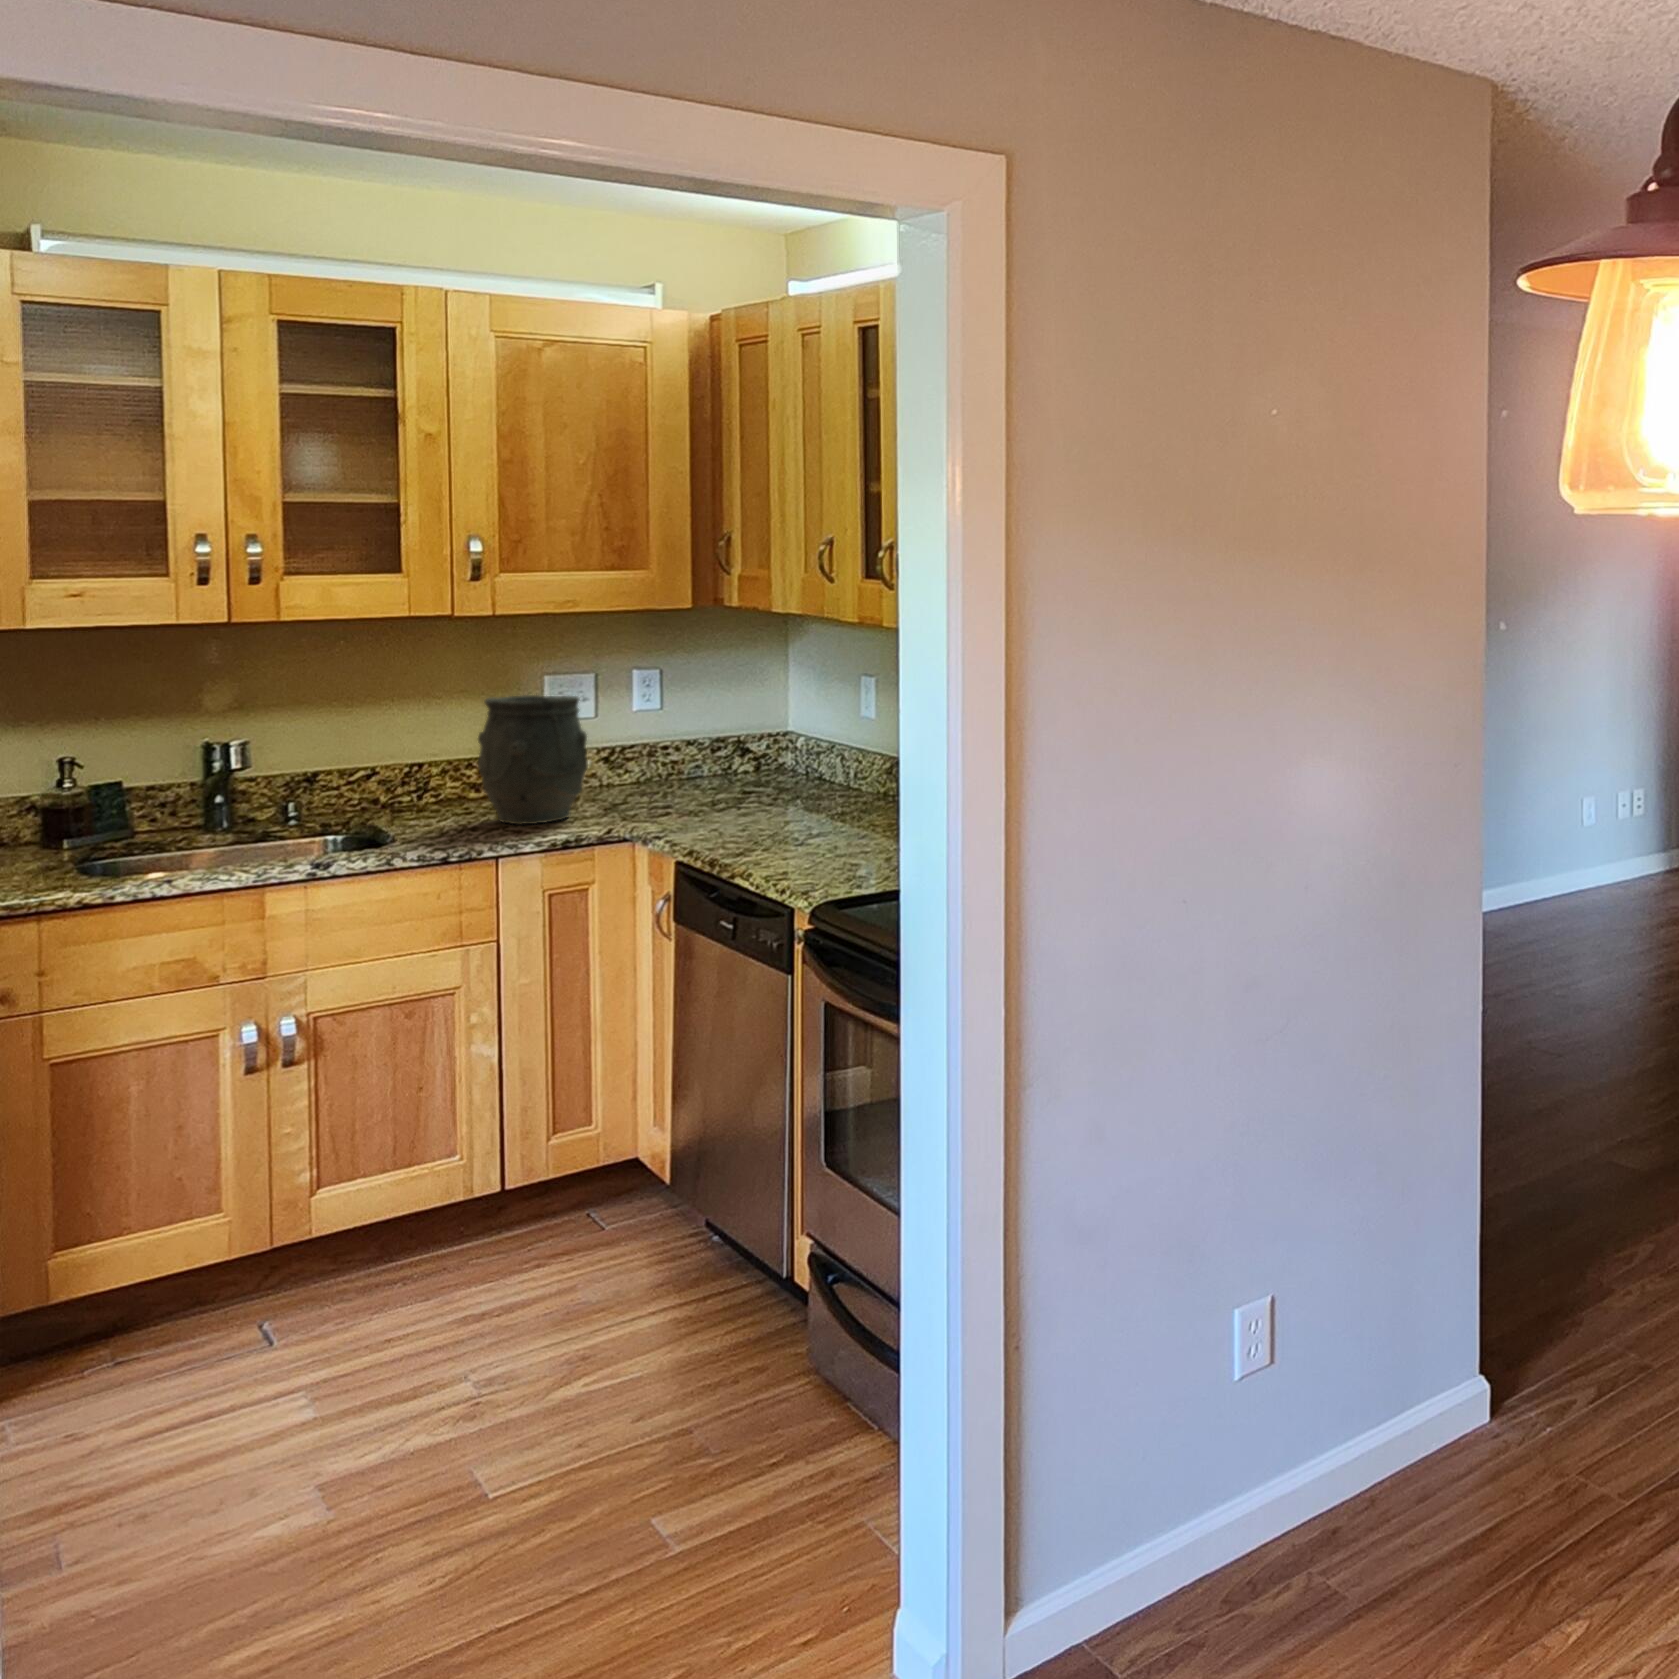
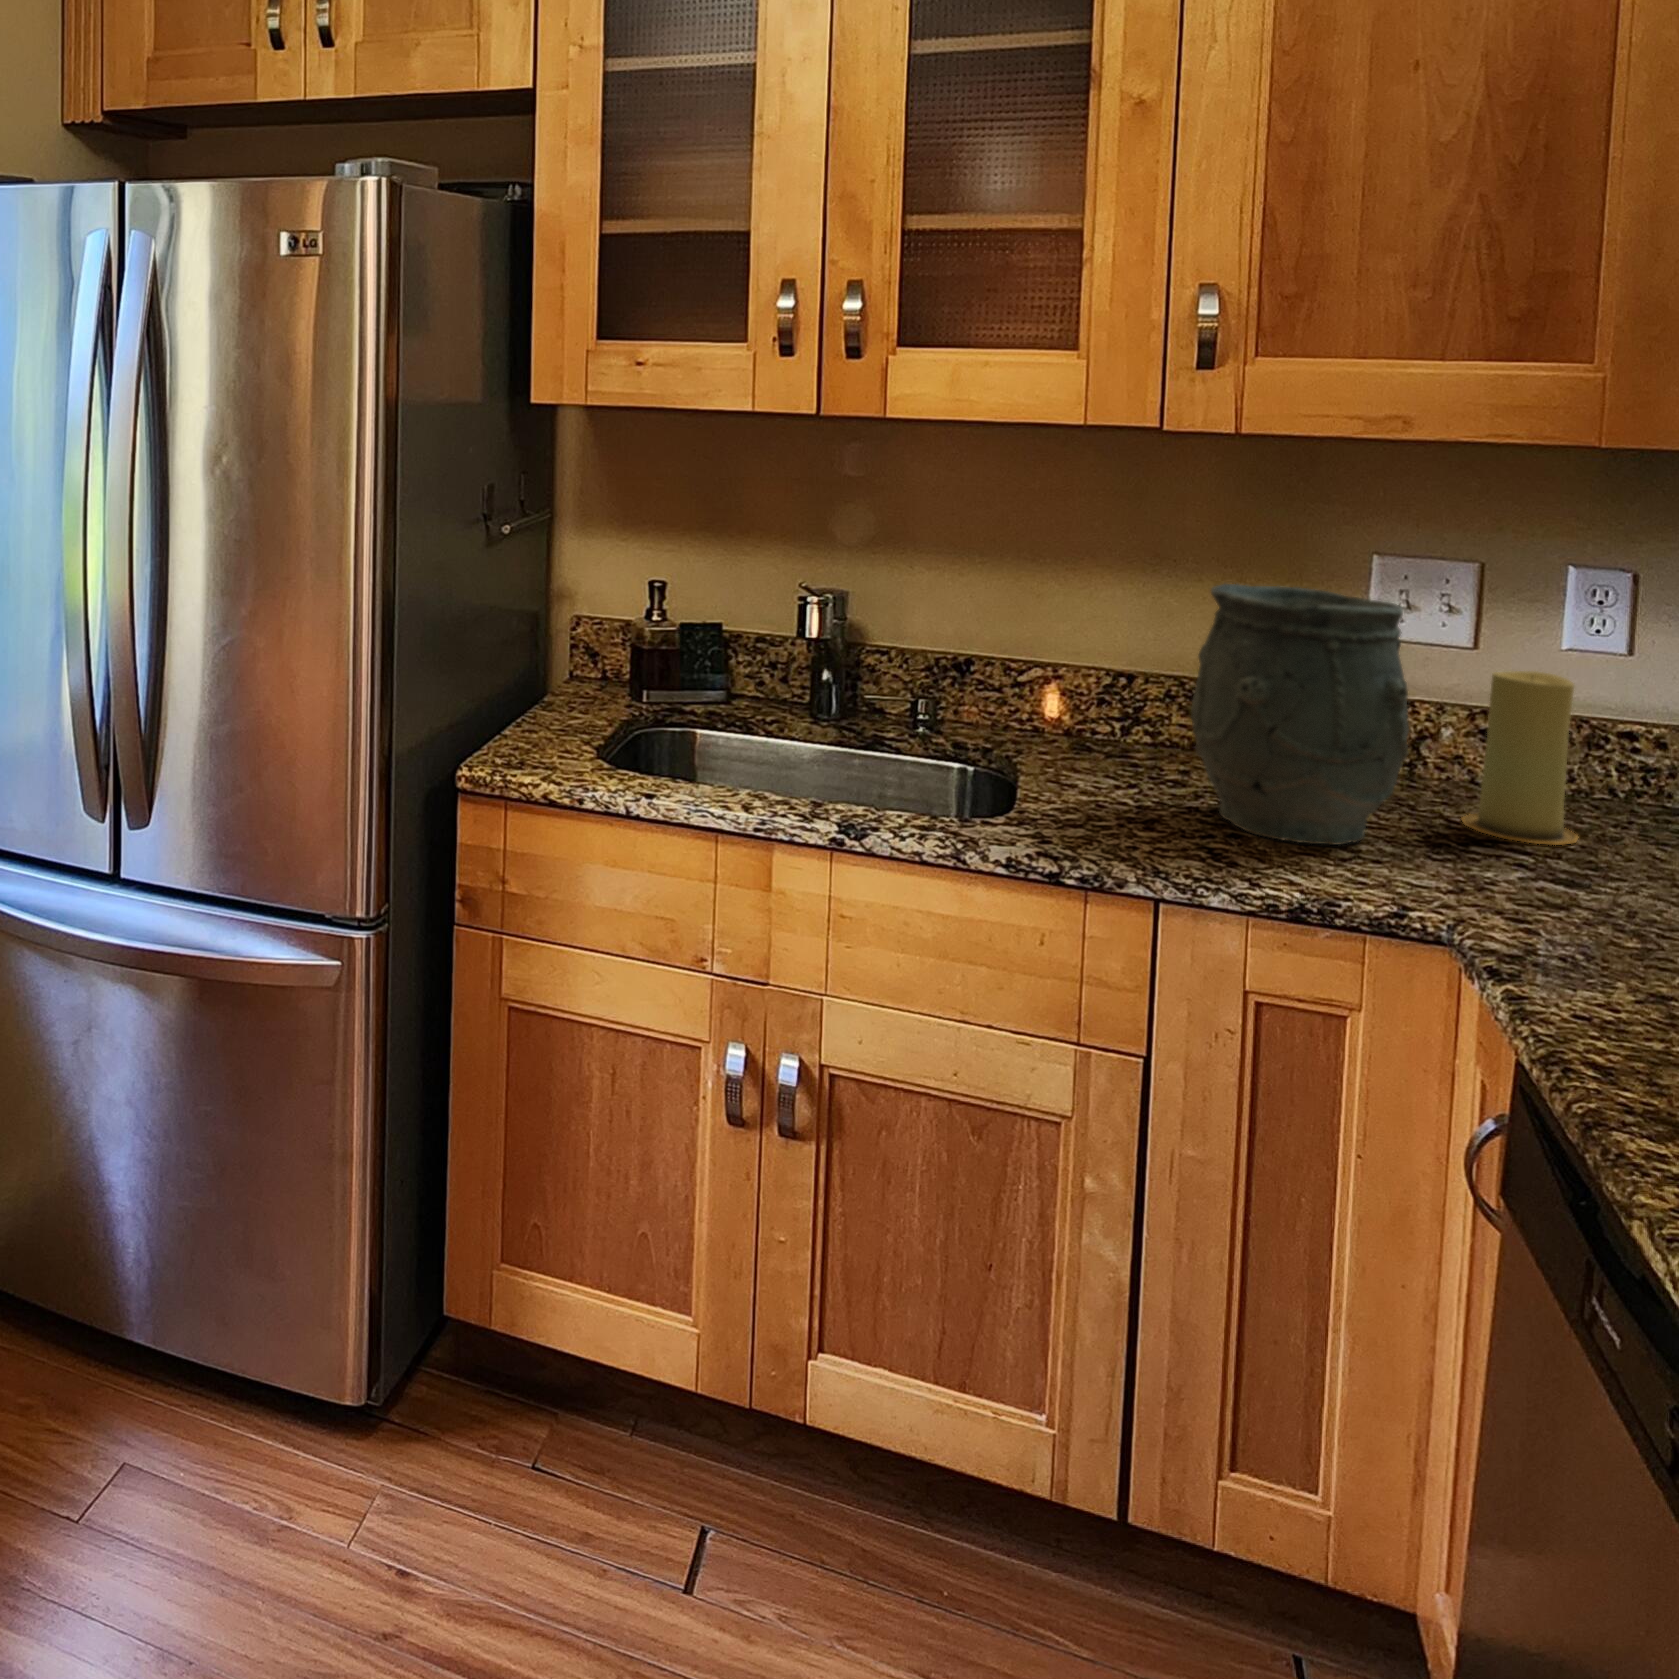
candle: none [602,722,652,804] -> present [1462,671,1578,845]

